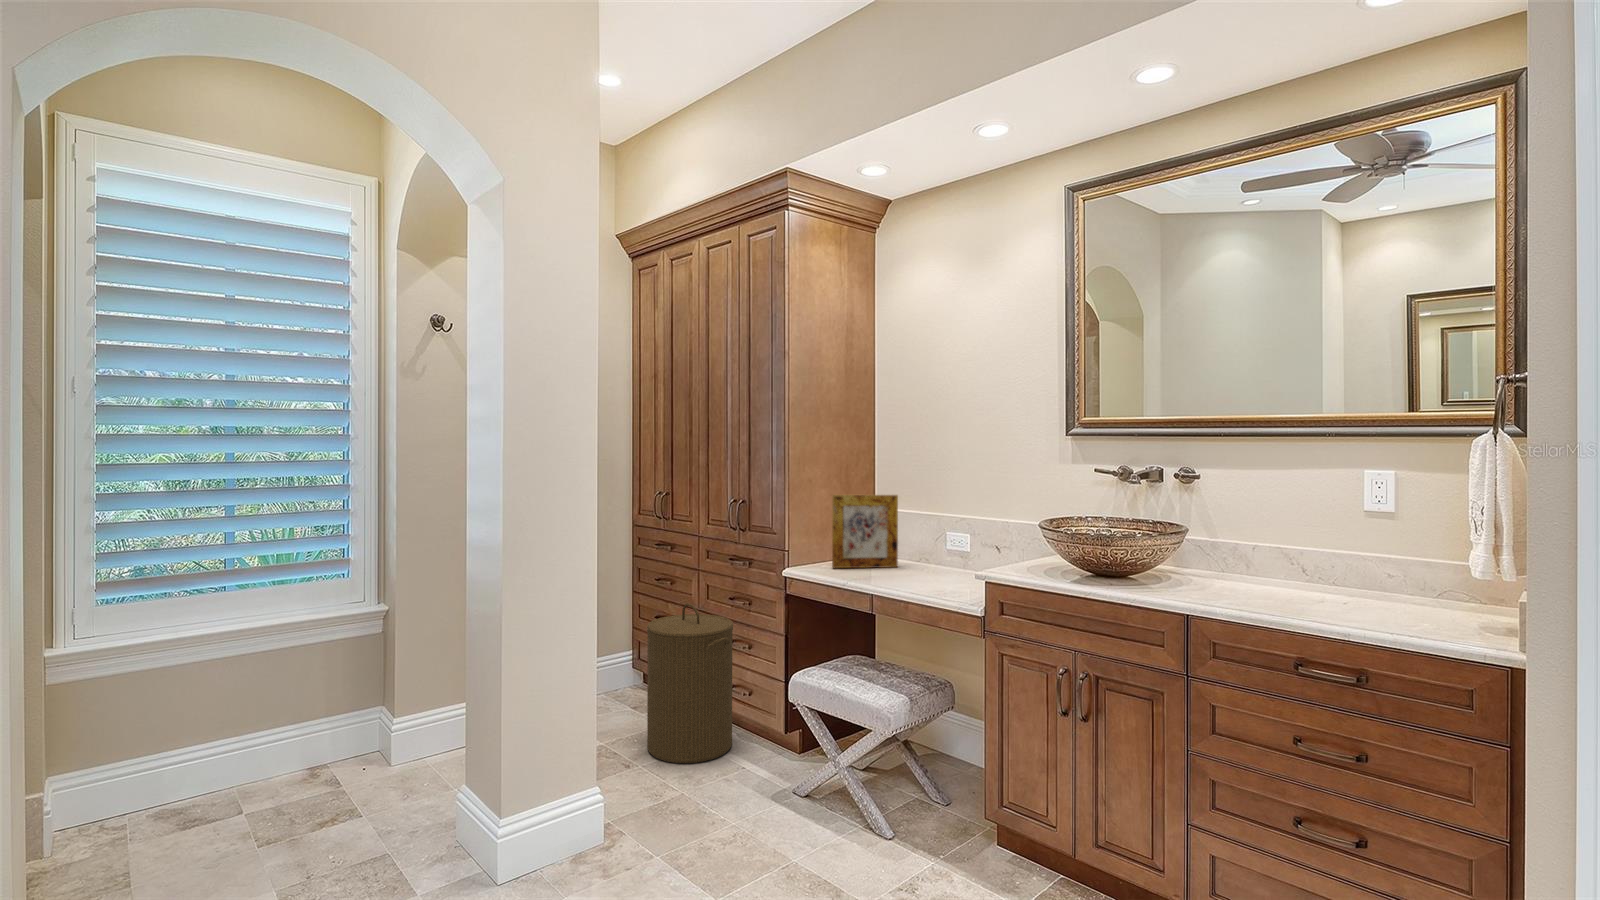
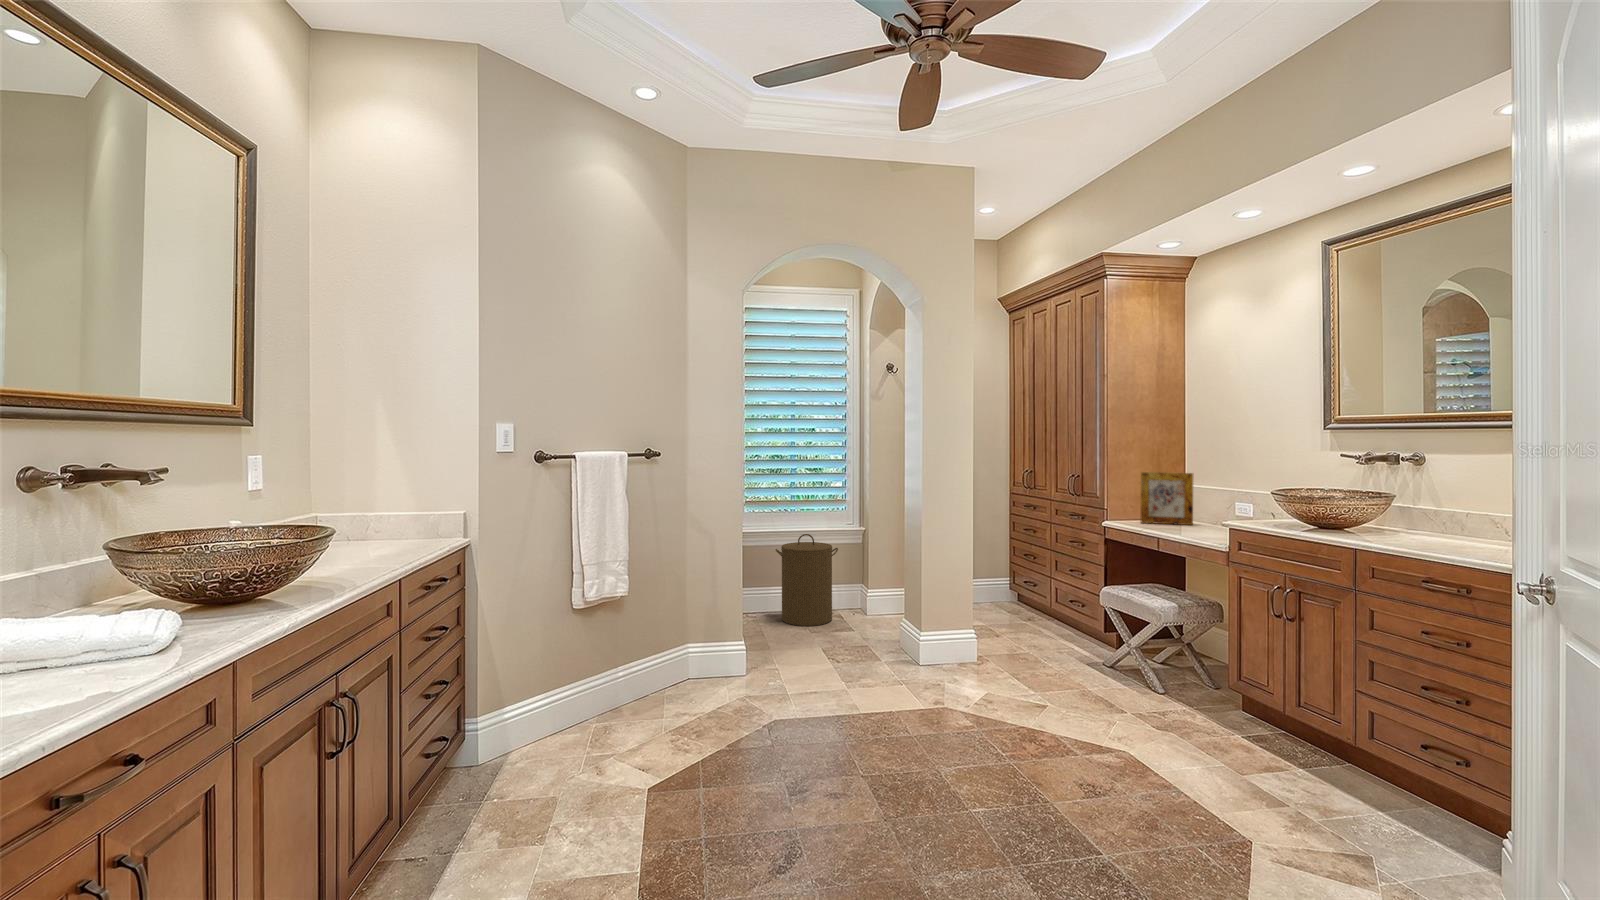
laundry hamper: present [647,603,733,763] -> present [776,534,838,626]

